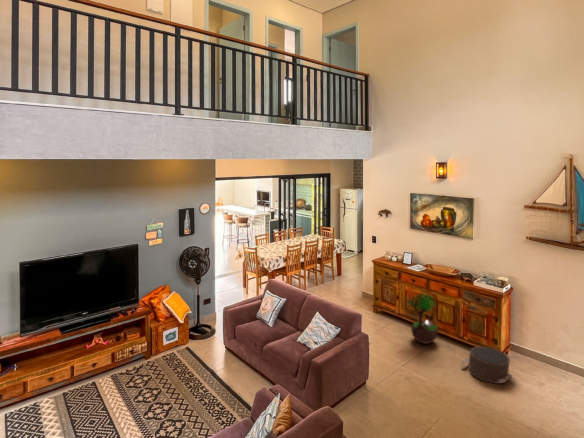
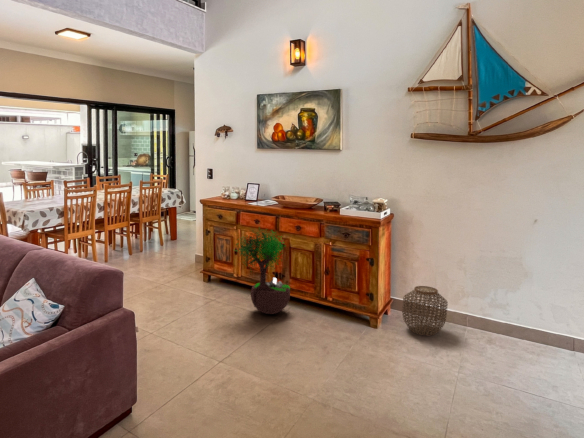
woven basket: none [519,338,553,373] -> present [402,286,448,336]
pouf: present [461,347,512,384] -> none [318,305,394,356]

